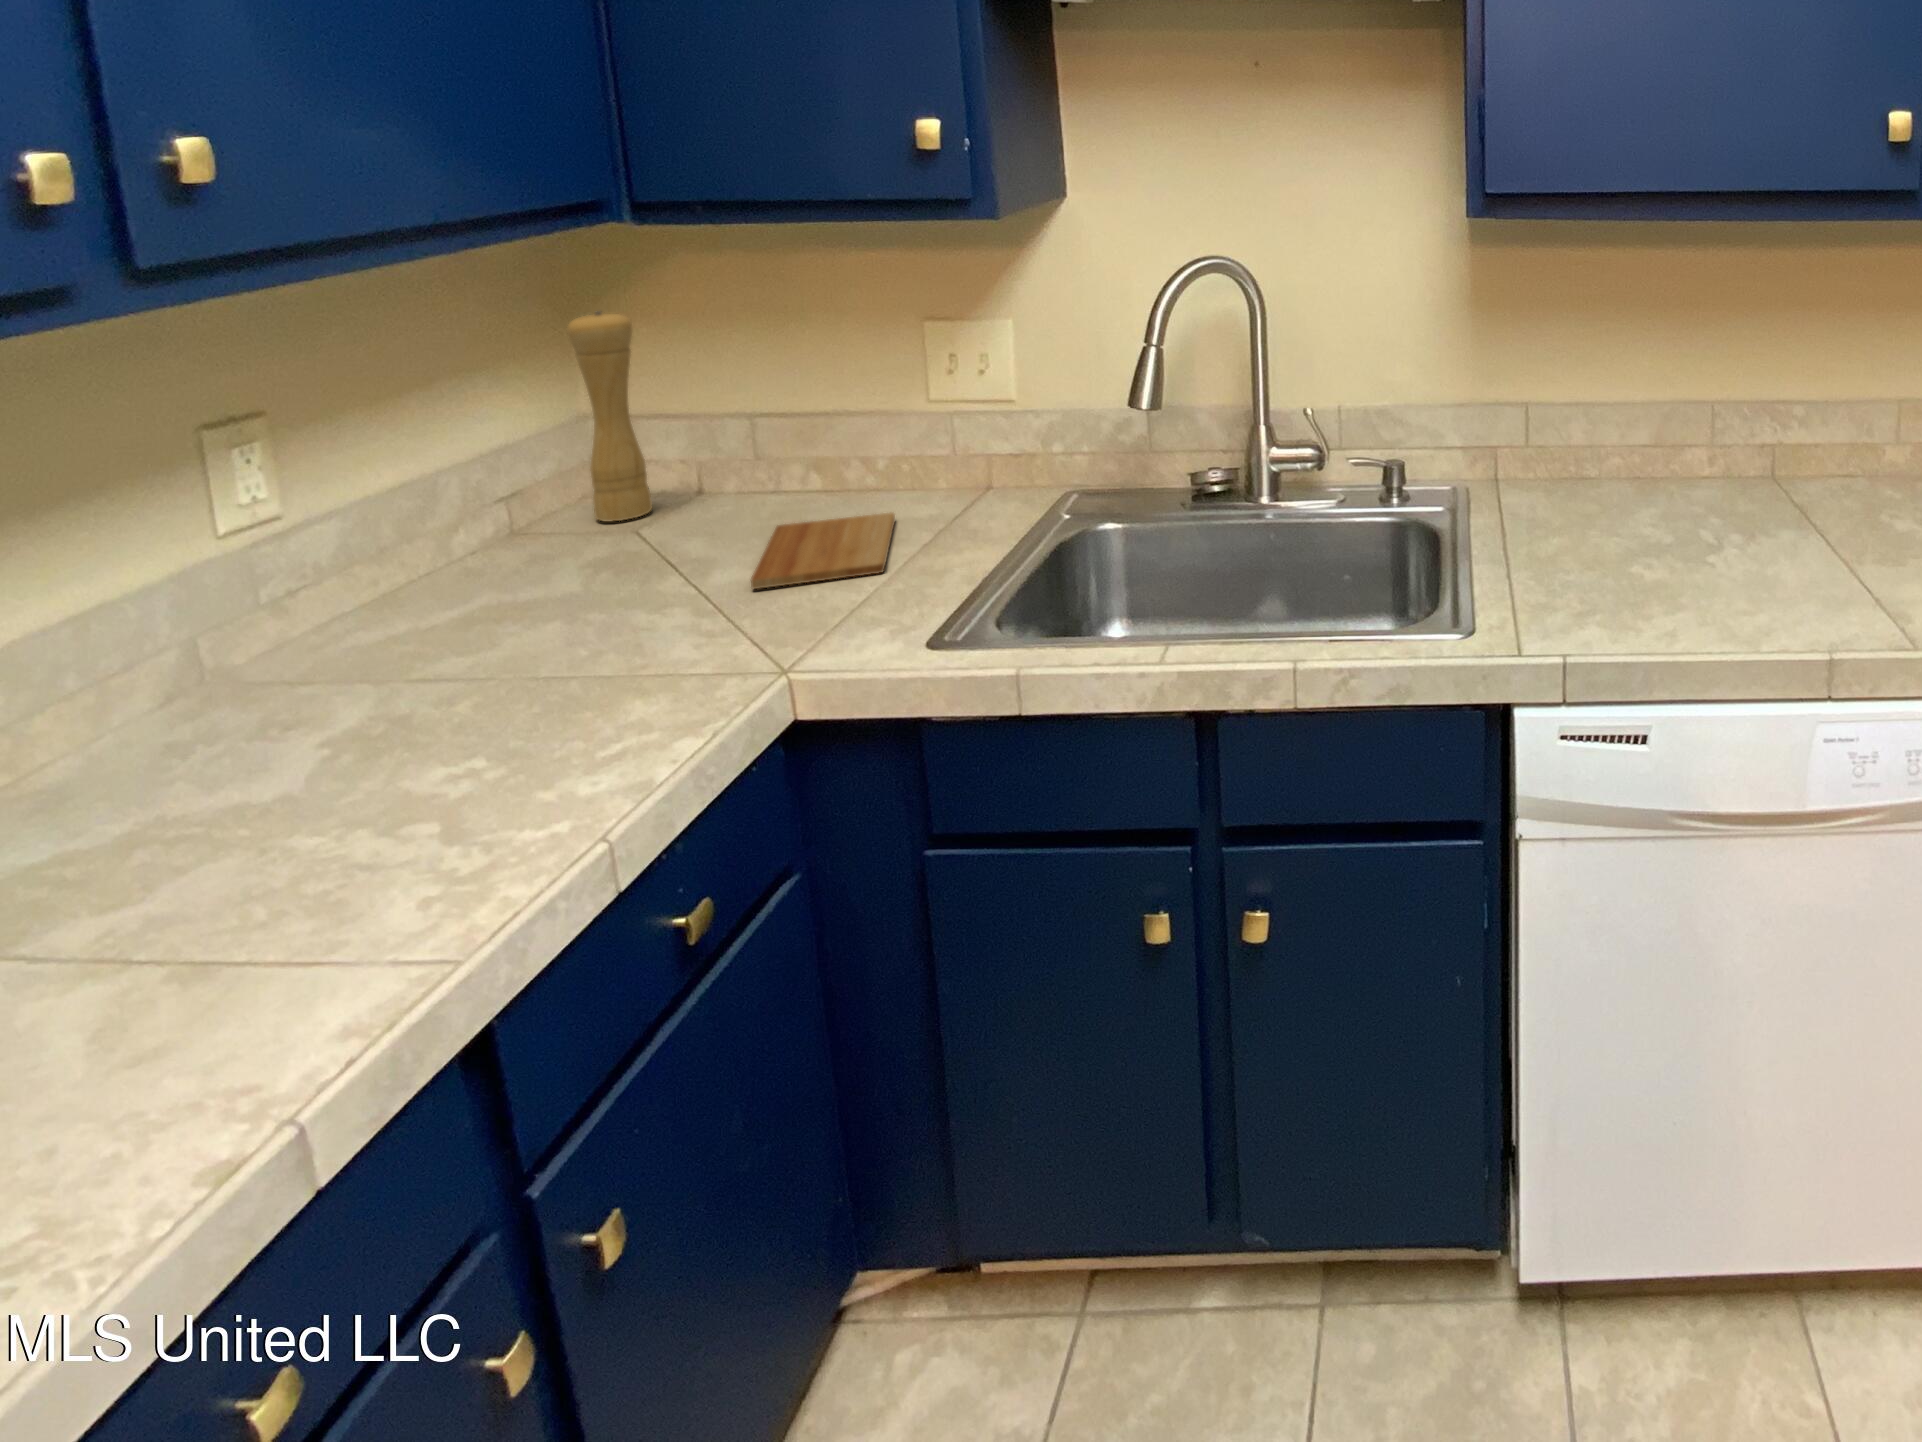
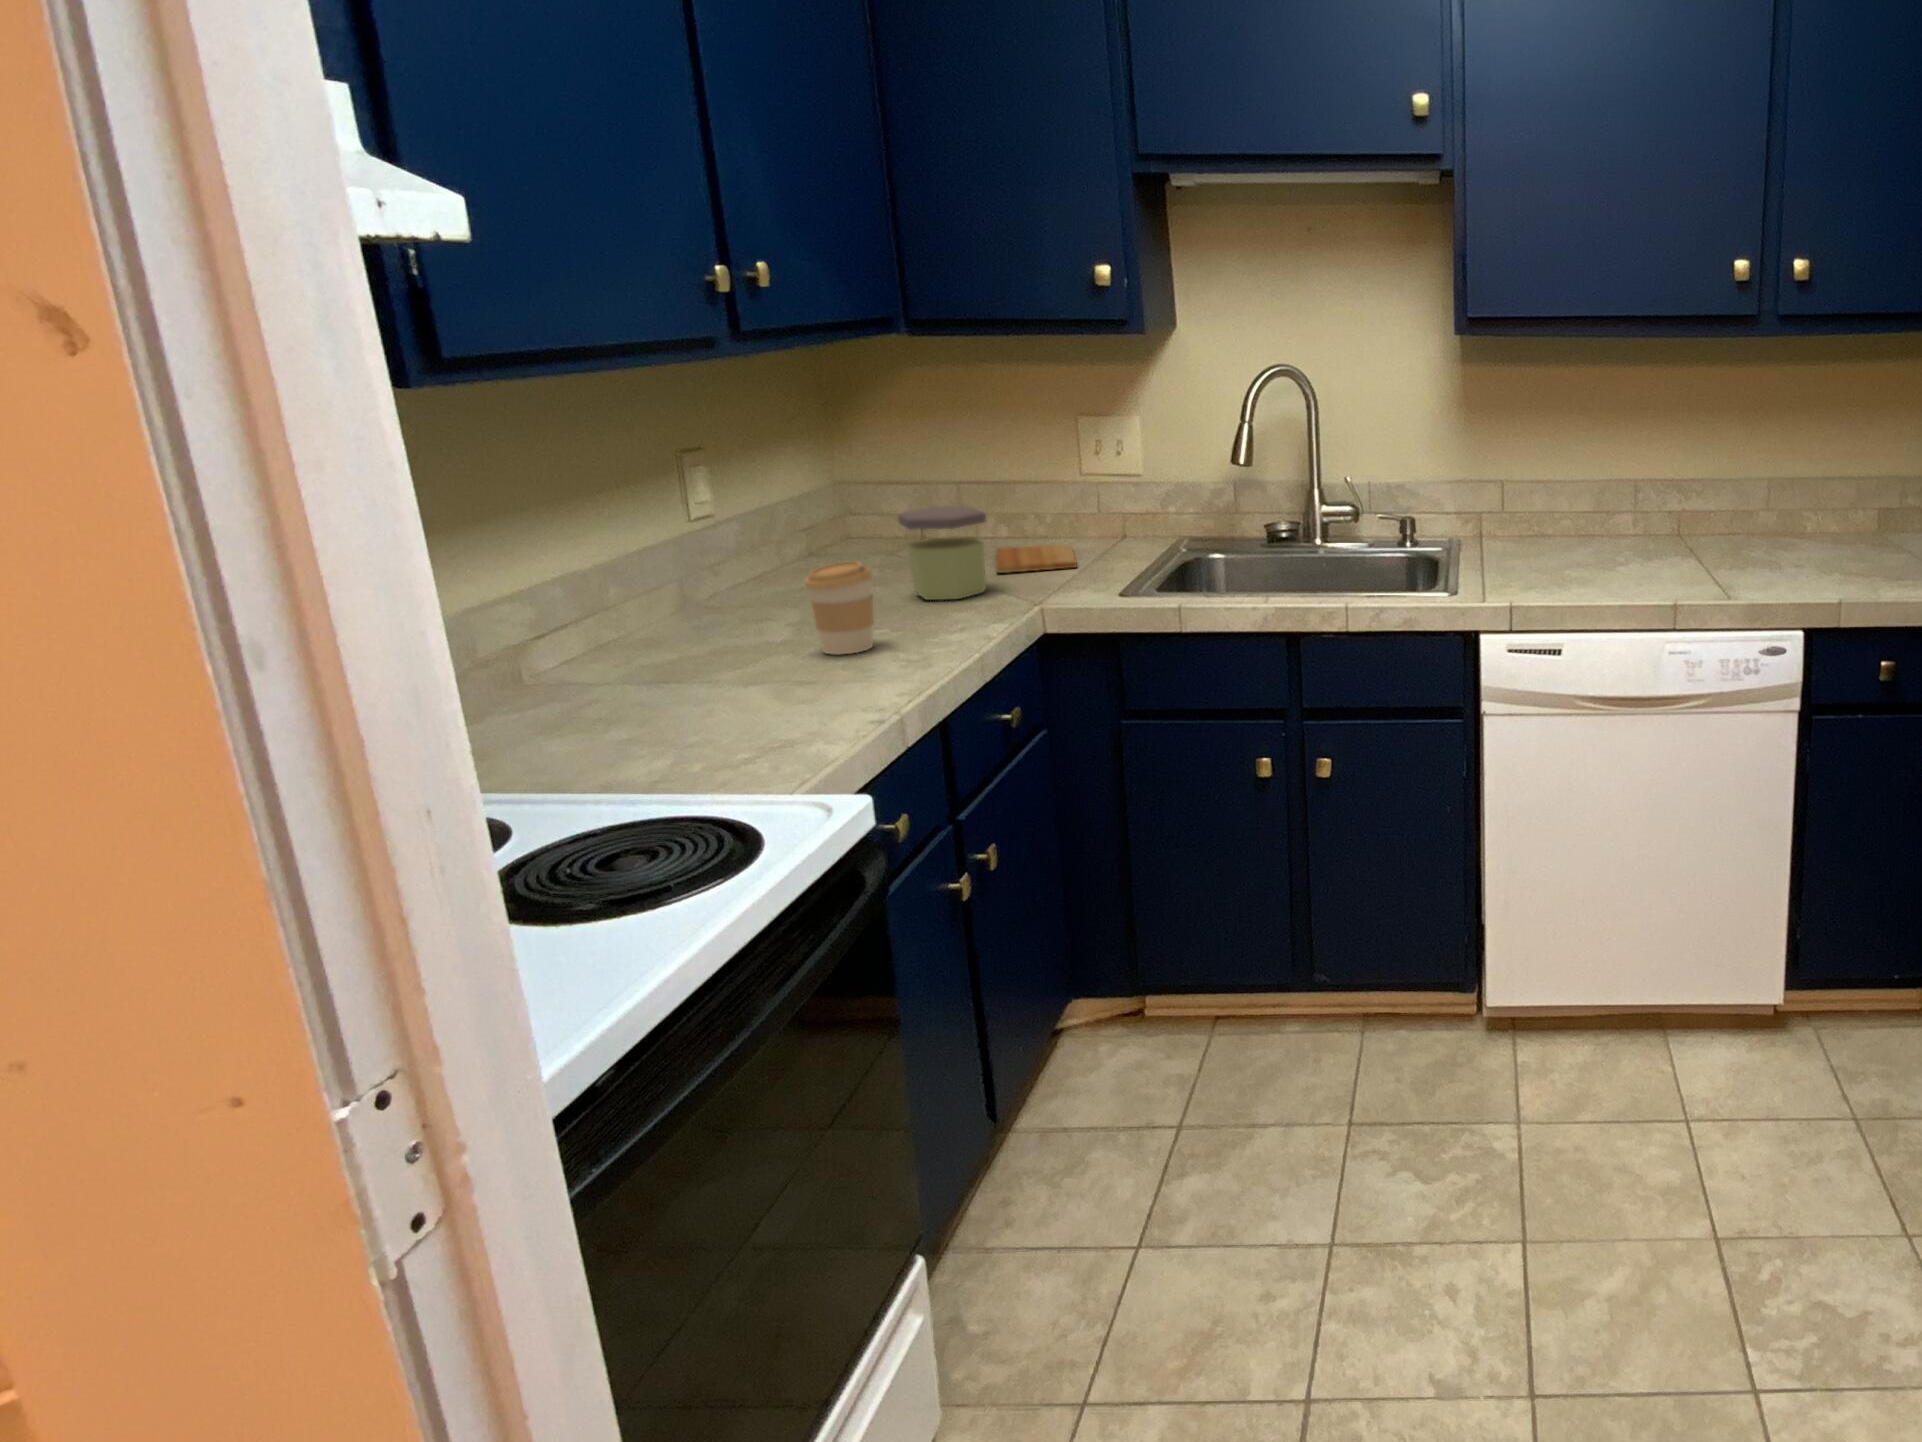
pepper mill: present [567,311,652,522] -> none [851,406,904,549]
jar: none [556,503,707,672] -> present [898,506,986,600]
coffee cup: none [244,688,404,881] -> present [805,561,873,654]

